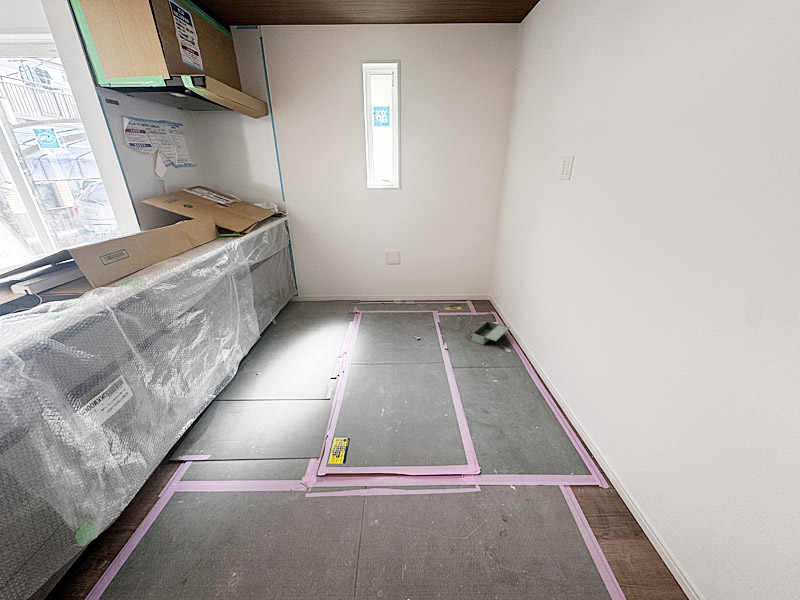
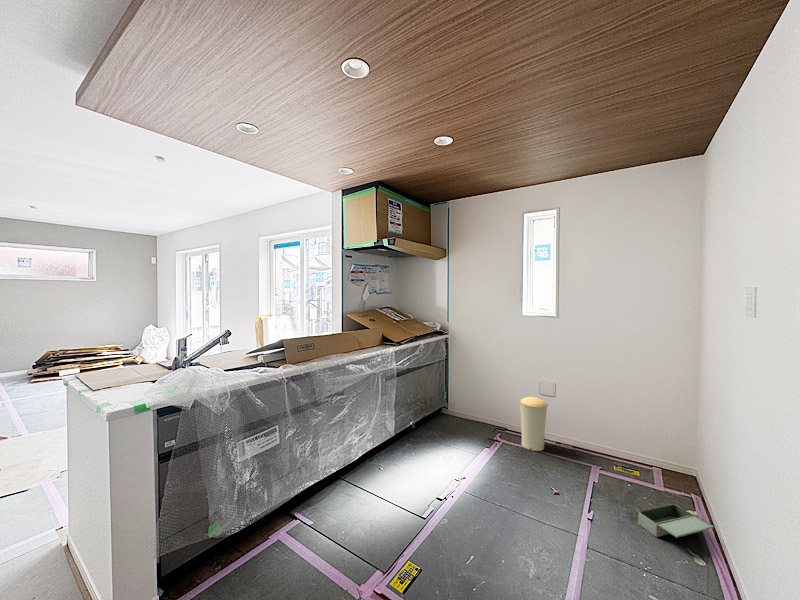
trash can: none [375,268,399,313] -> present [519,397,548,451]

